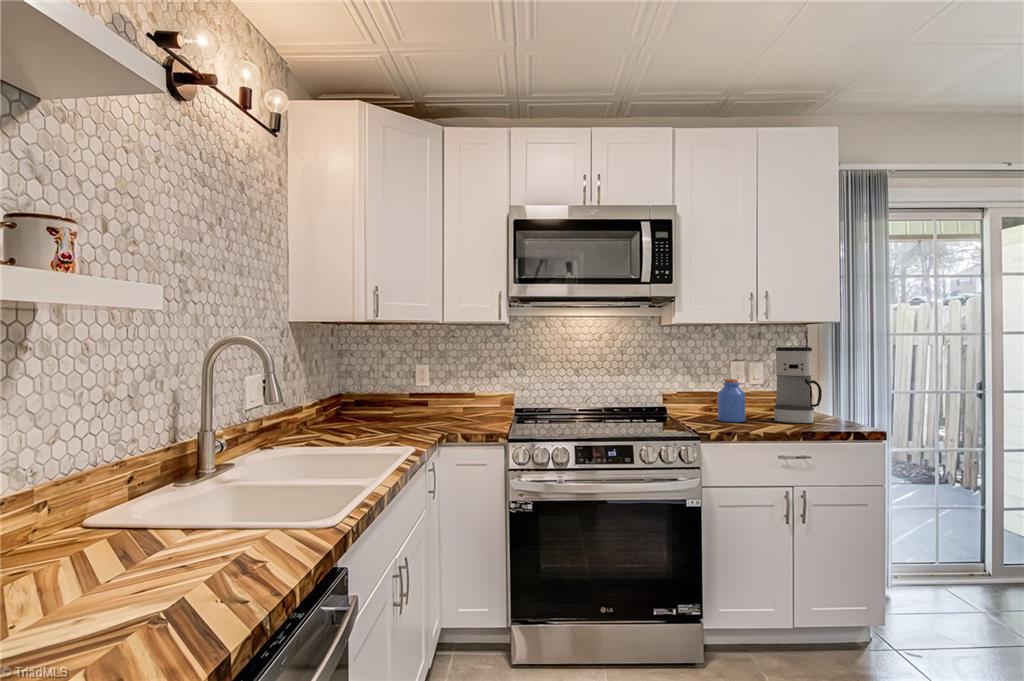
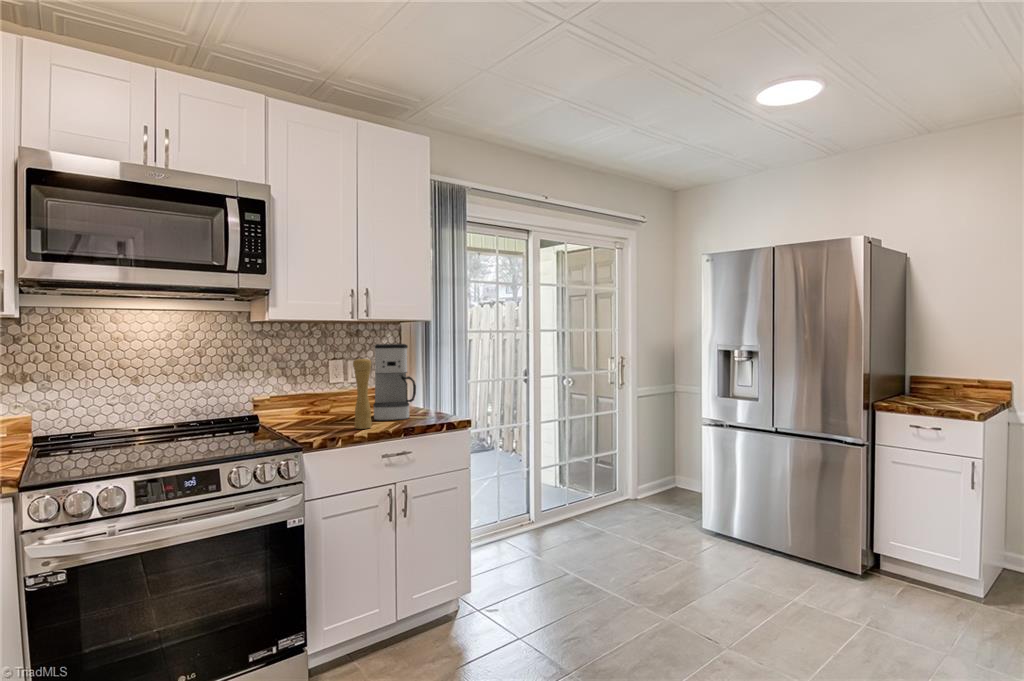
pepper mill: none [752,359,771,428] -> present [353,358,372,429]
jar: present [717,379,746,422] -> none [317,379,346,426]

